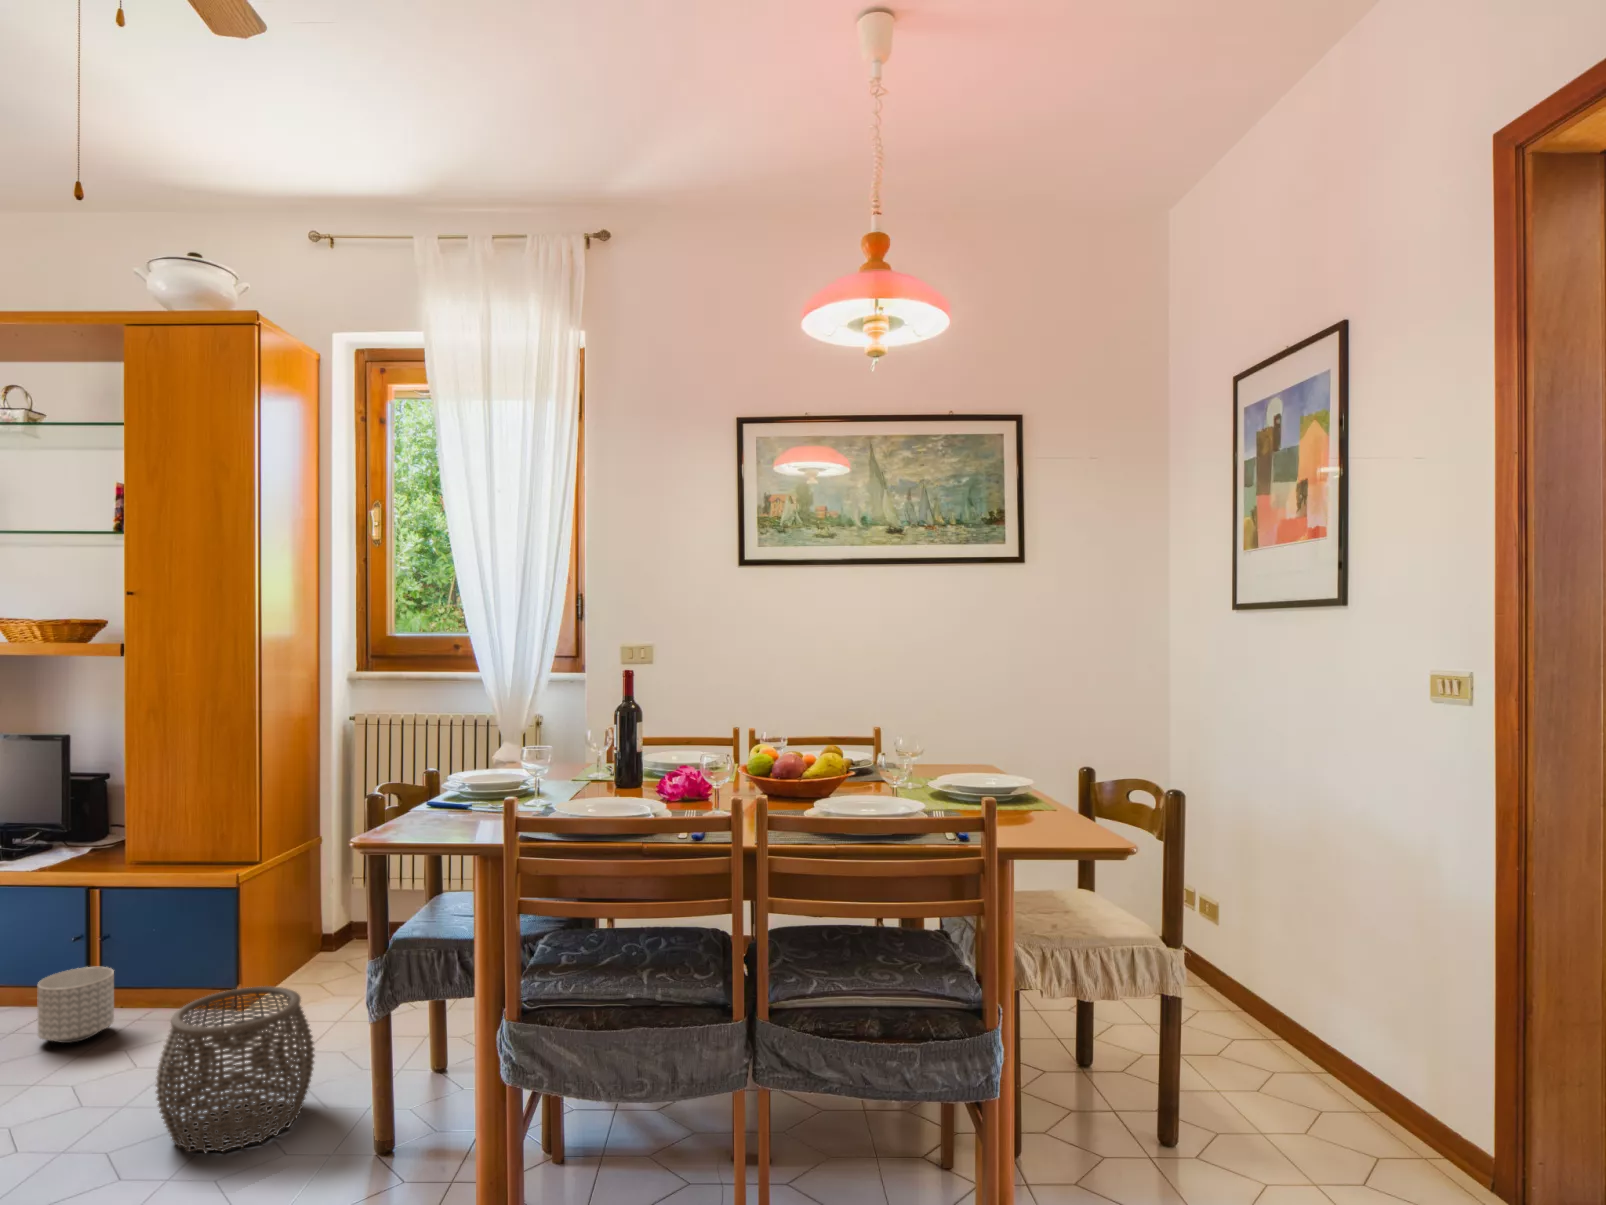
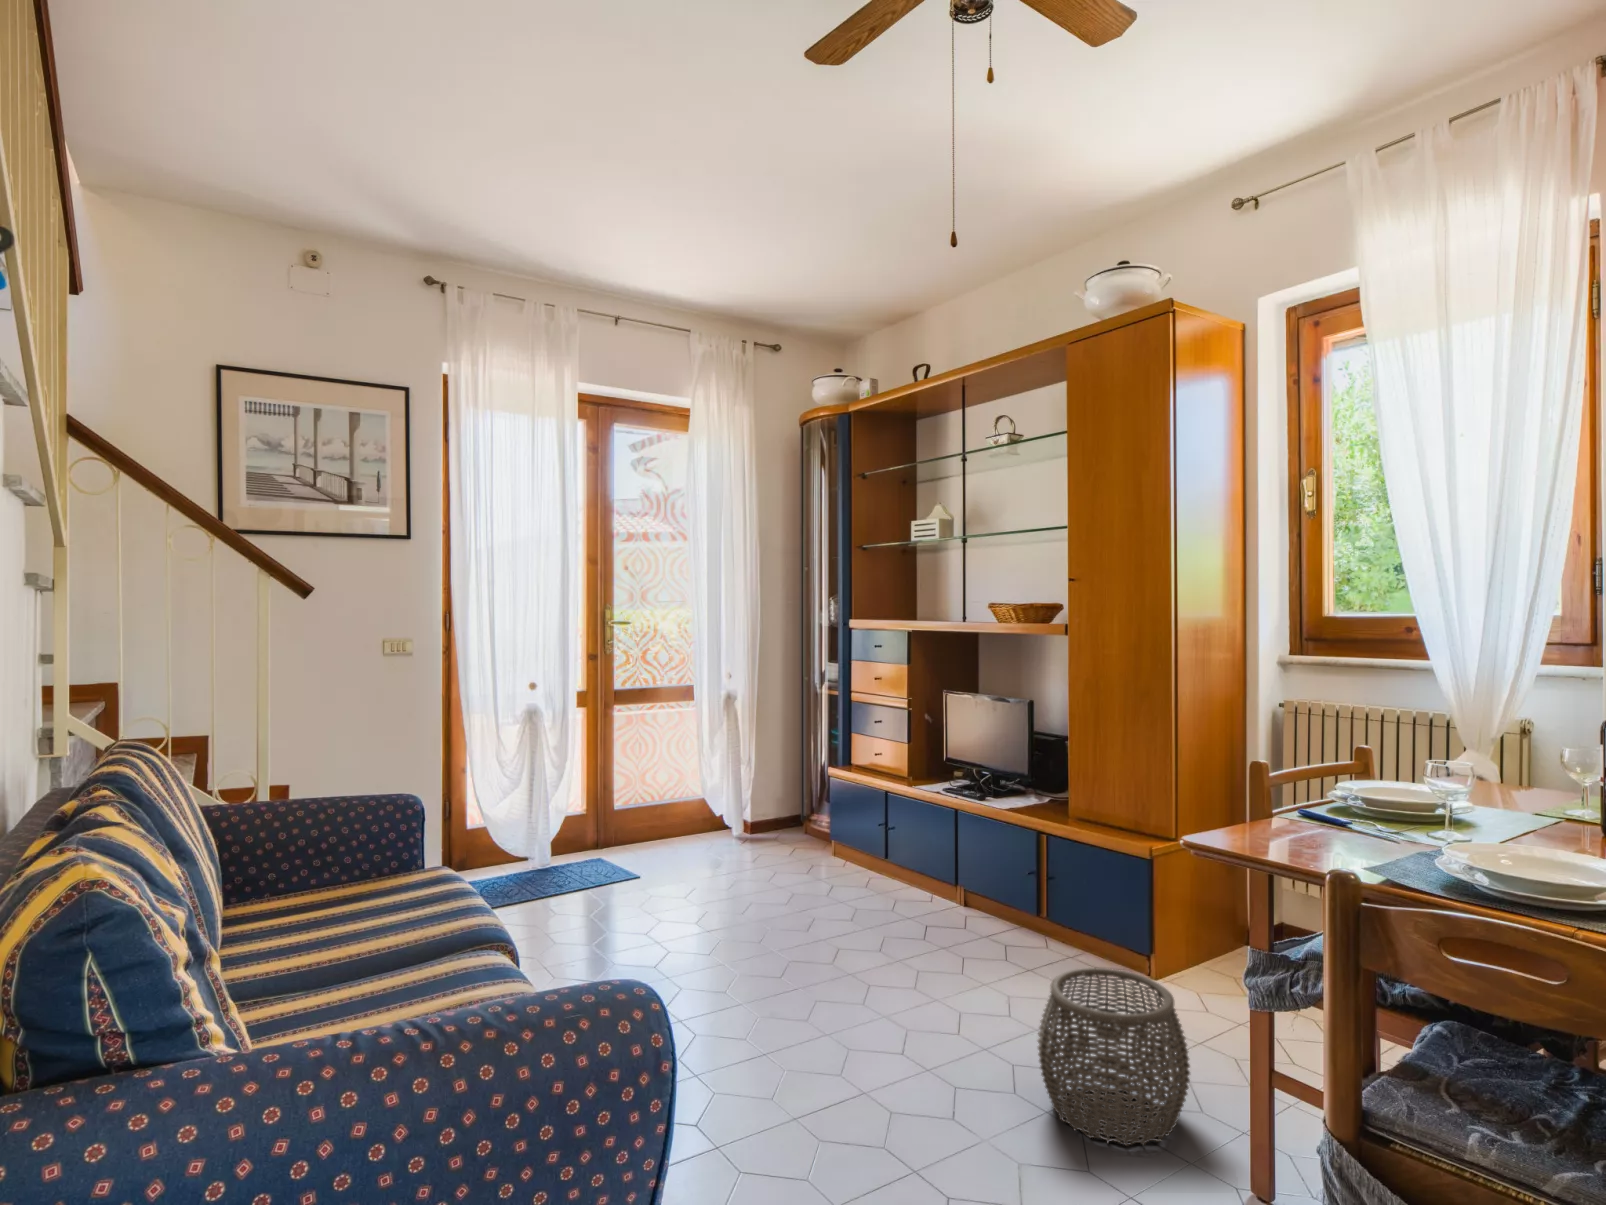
planter: present [37,967,114,1043] -> none [995,899,1051,963]

